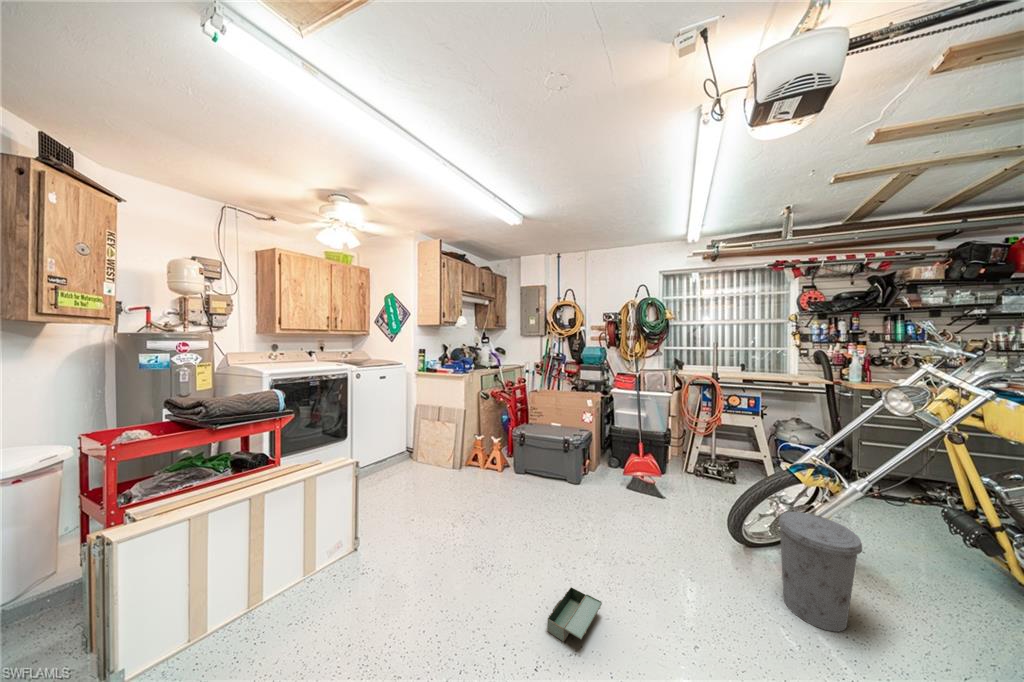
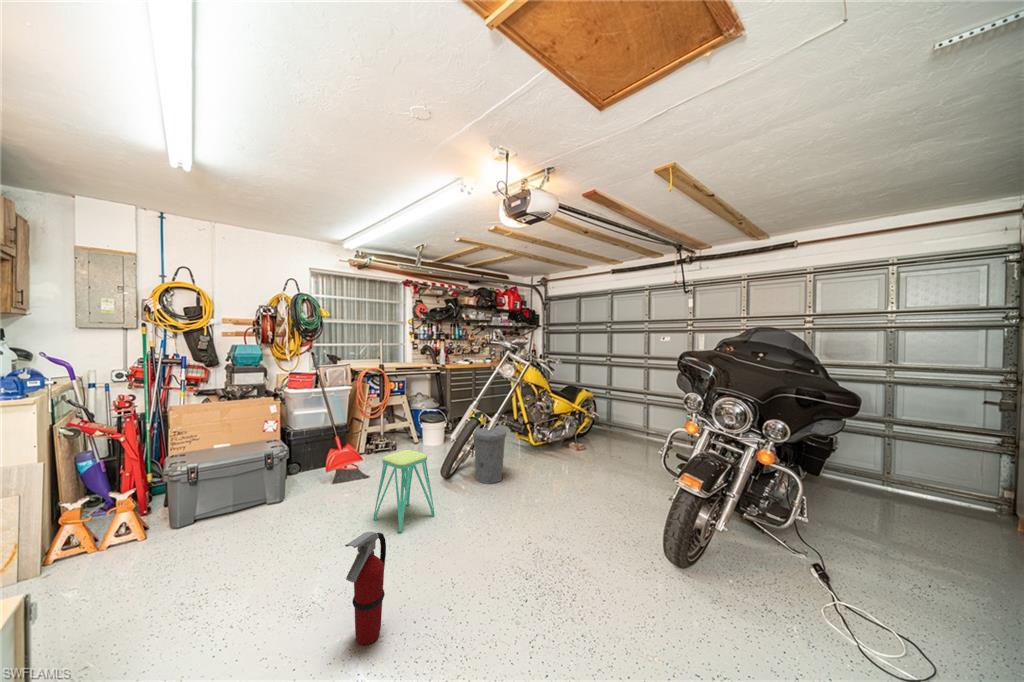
stool: none [595,484,653,590] -> present [374,450,434,533]
fire extinguisher: none [433,539,485,644] -> present [345,532,386,645]
toolbox: present [547,587,602,642] -> none [403,532,447,575]

